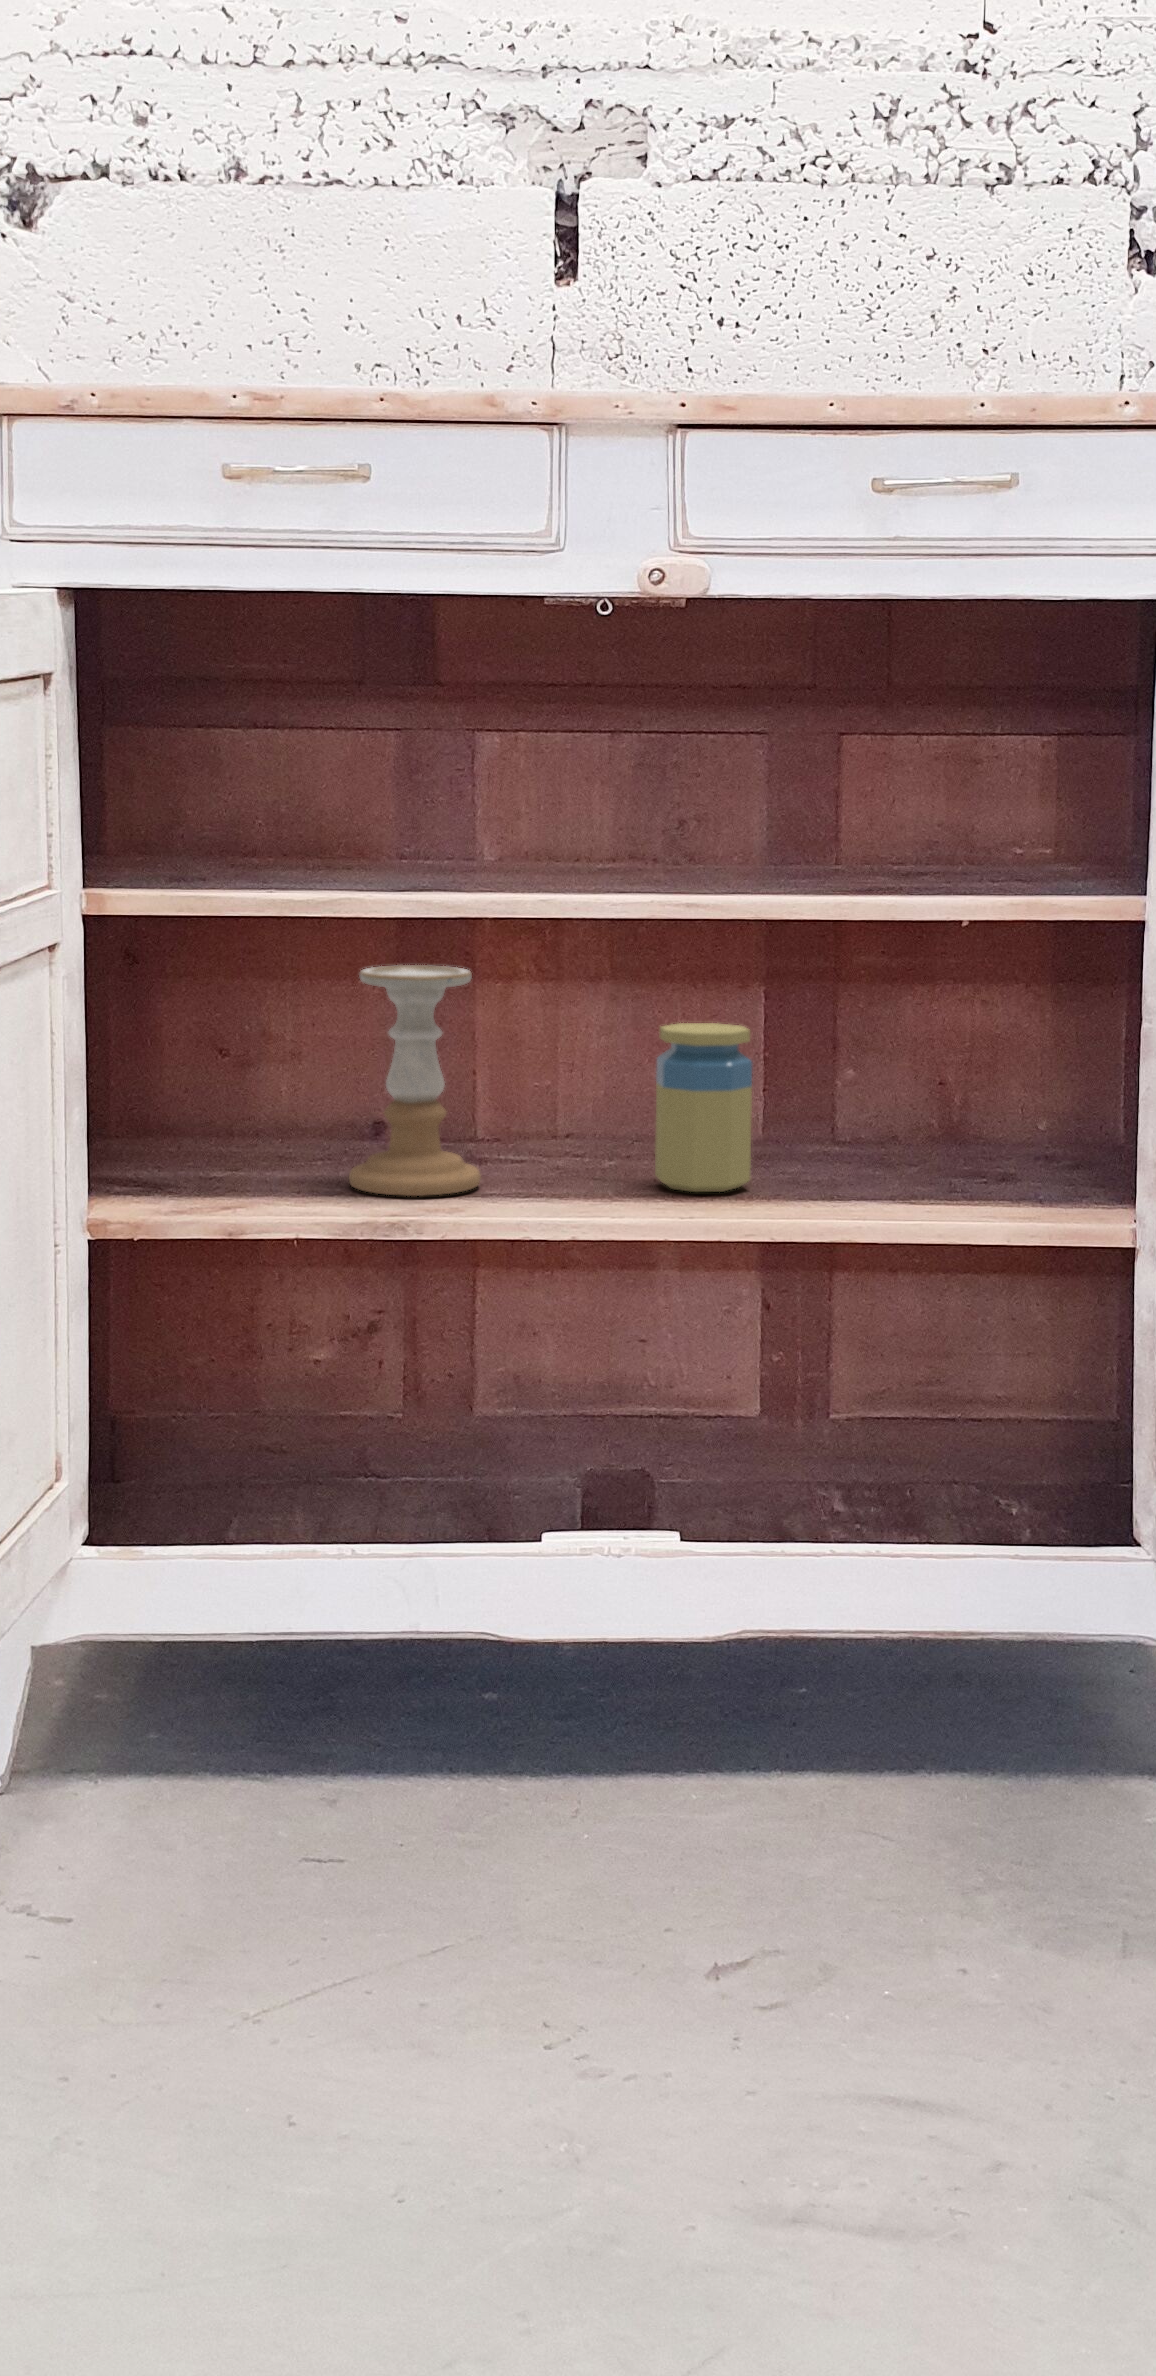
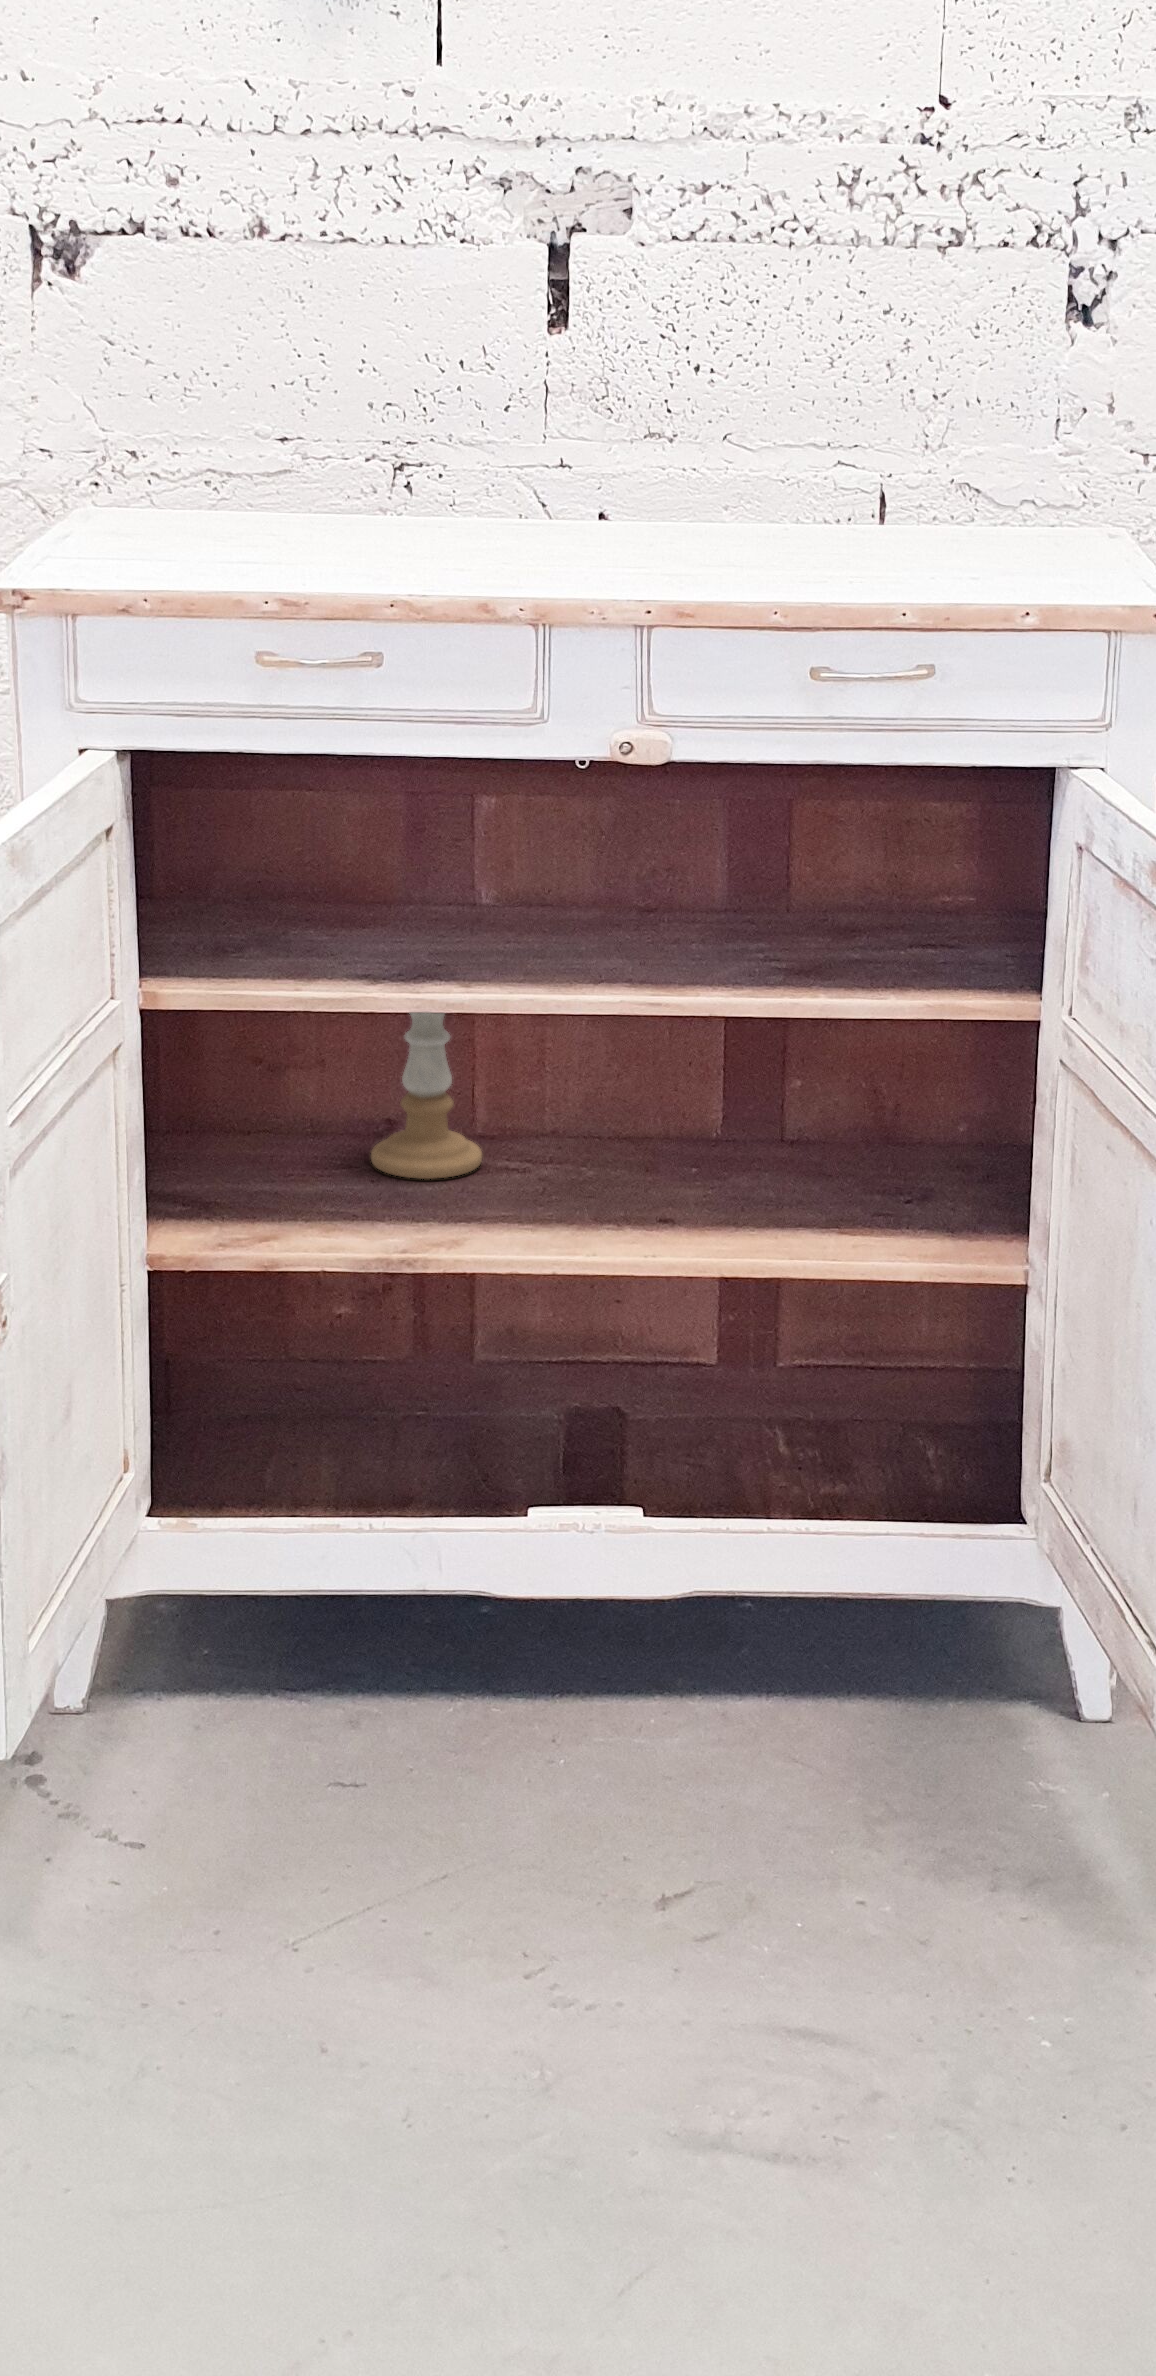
jar: present [655,1023,752,1192] -> none [630,1022,715,1172]

